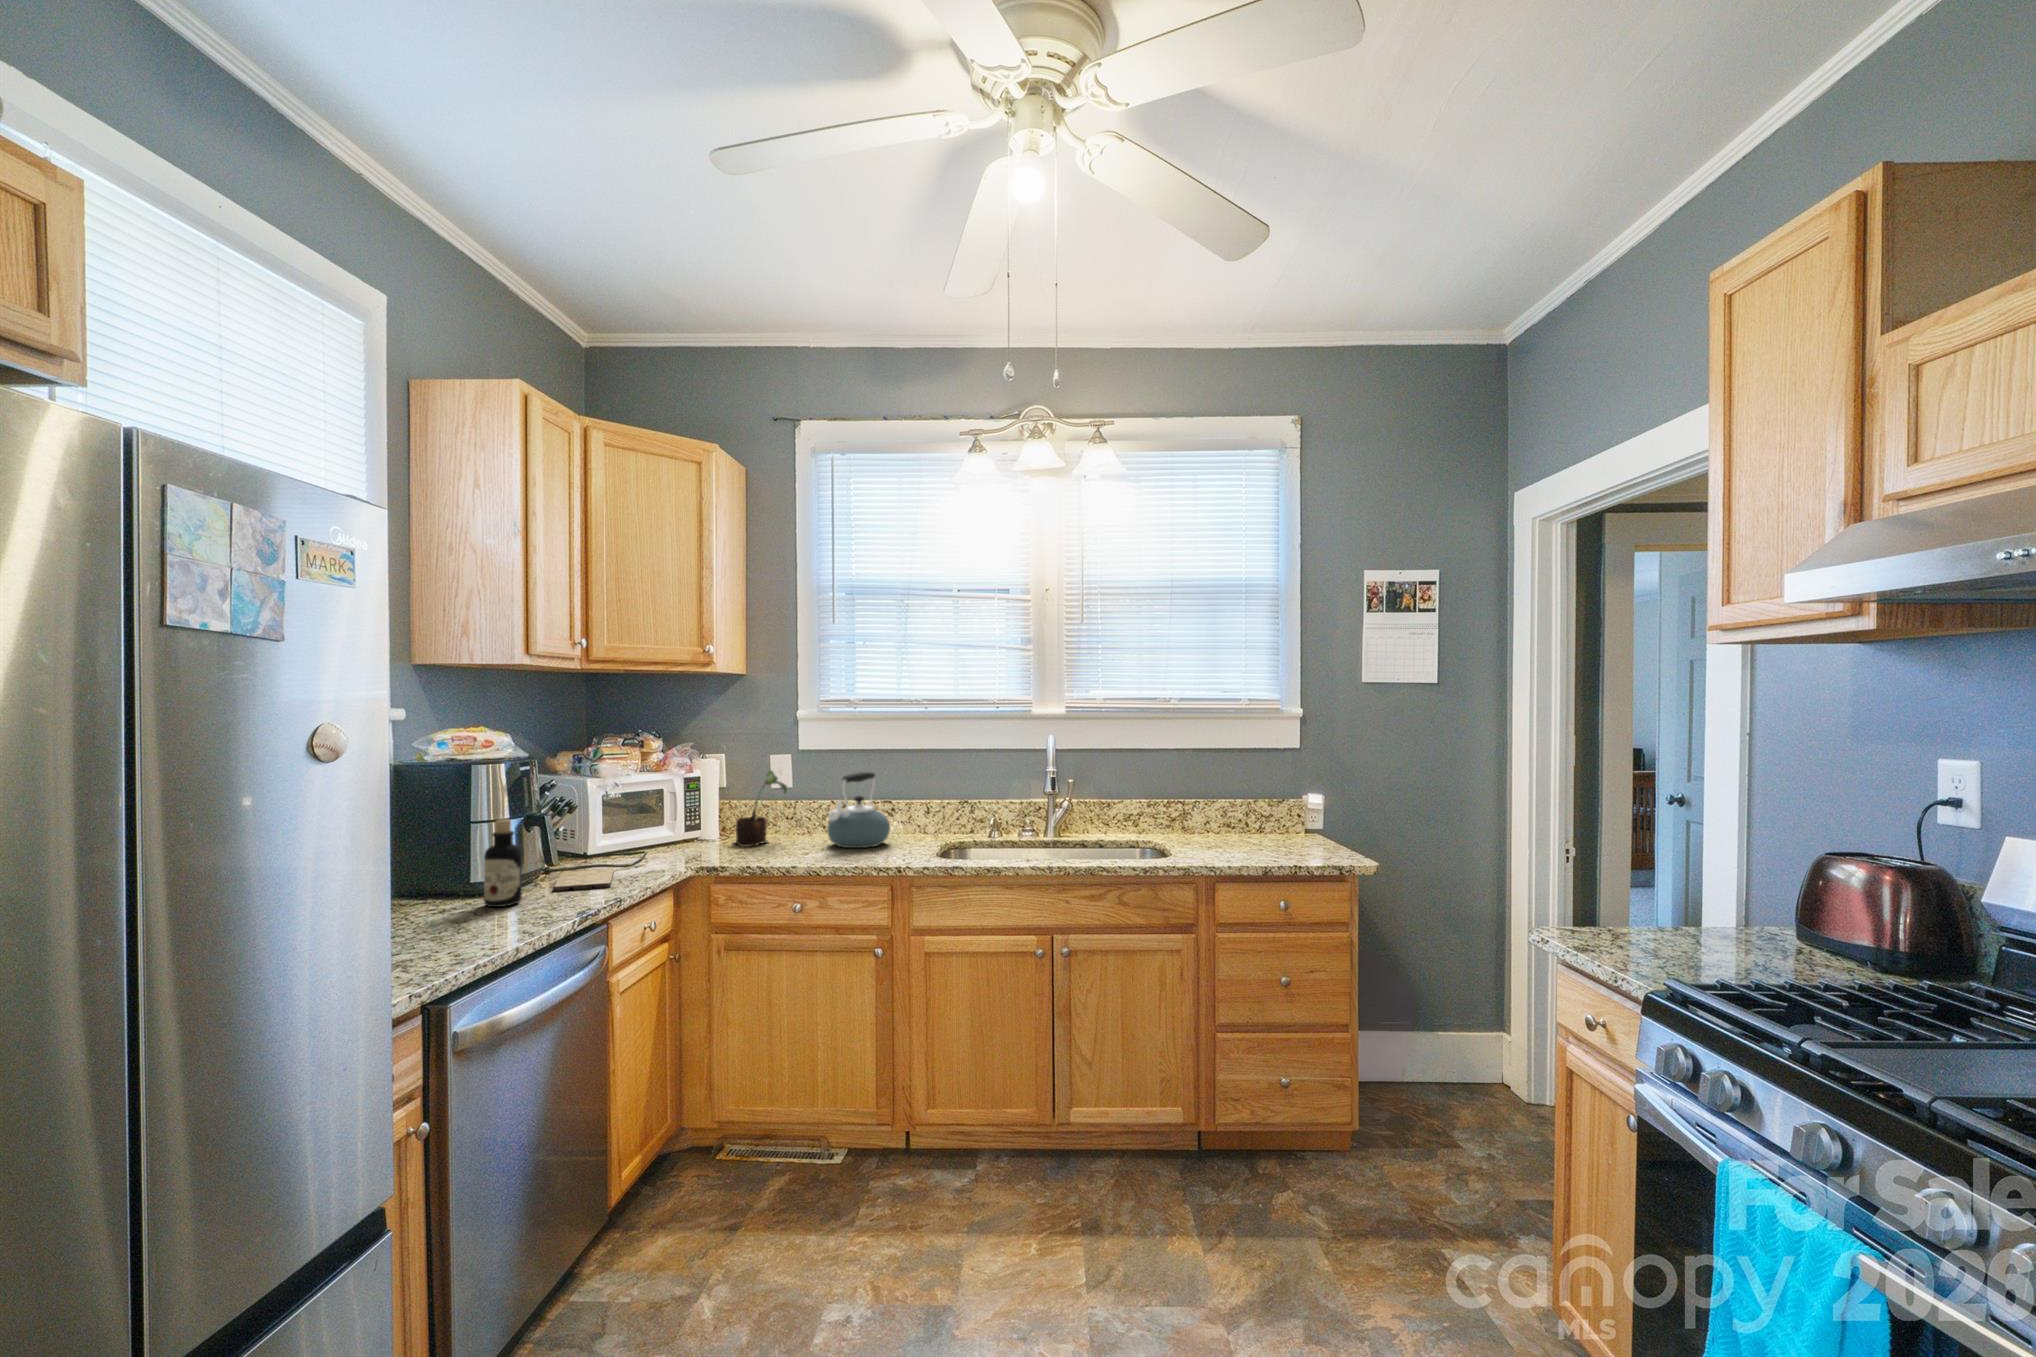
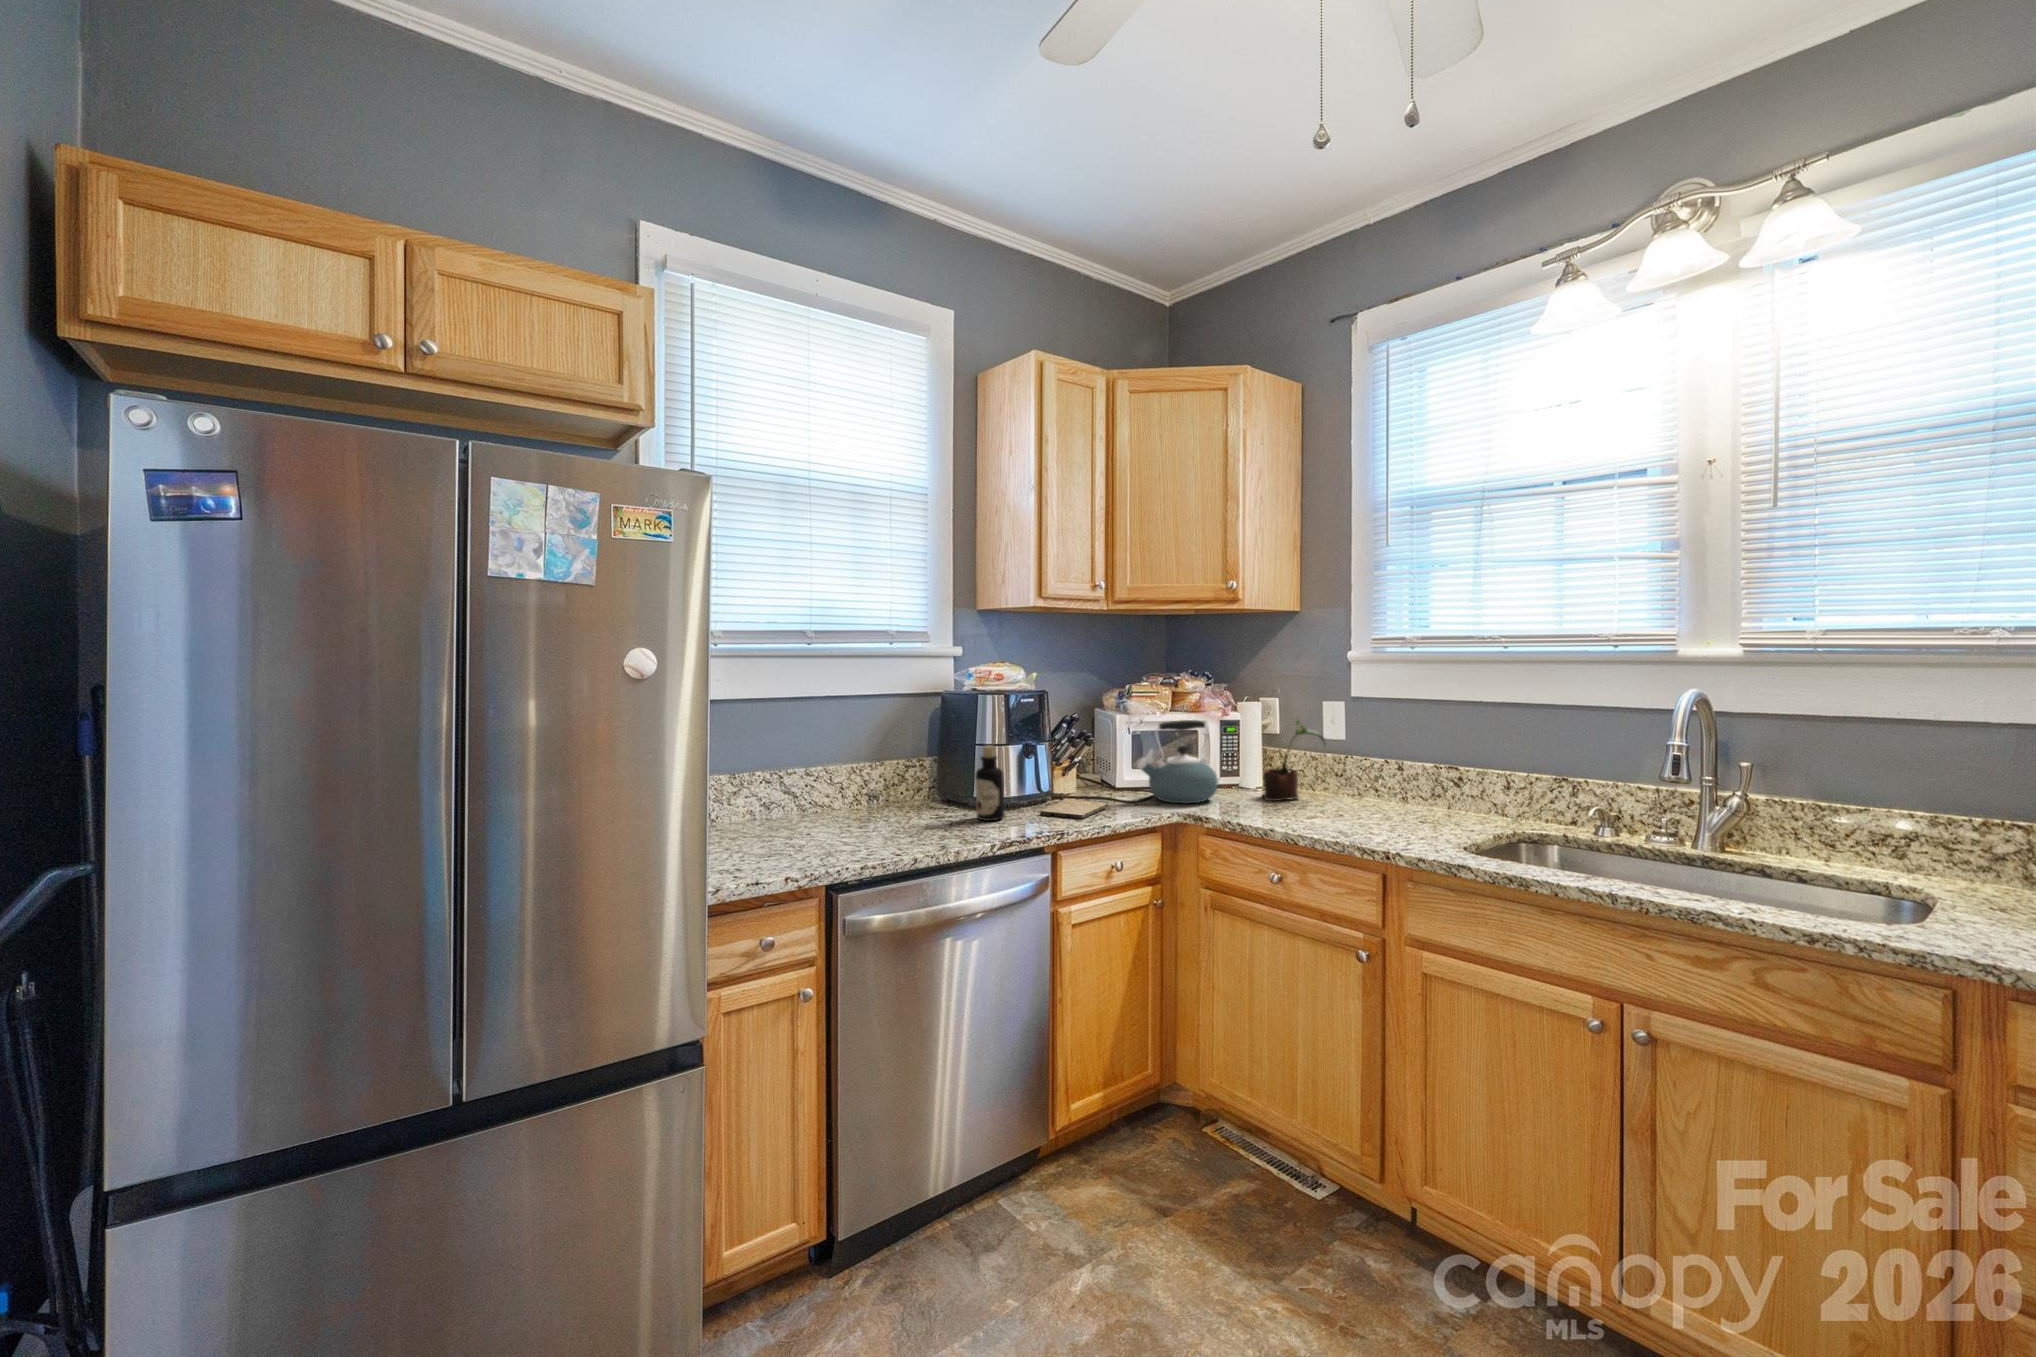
kettle: present [828,772,890,848] -> present [1137,720,1218,803]

